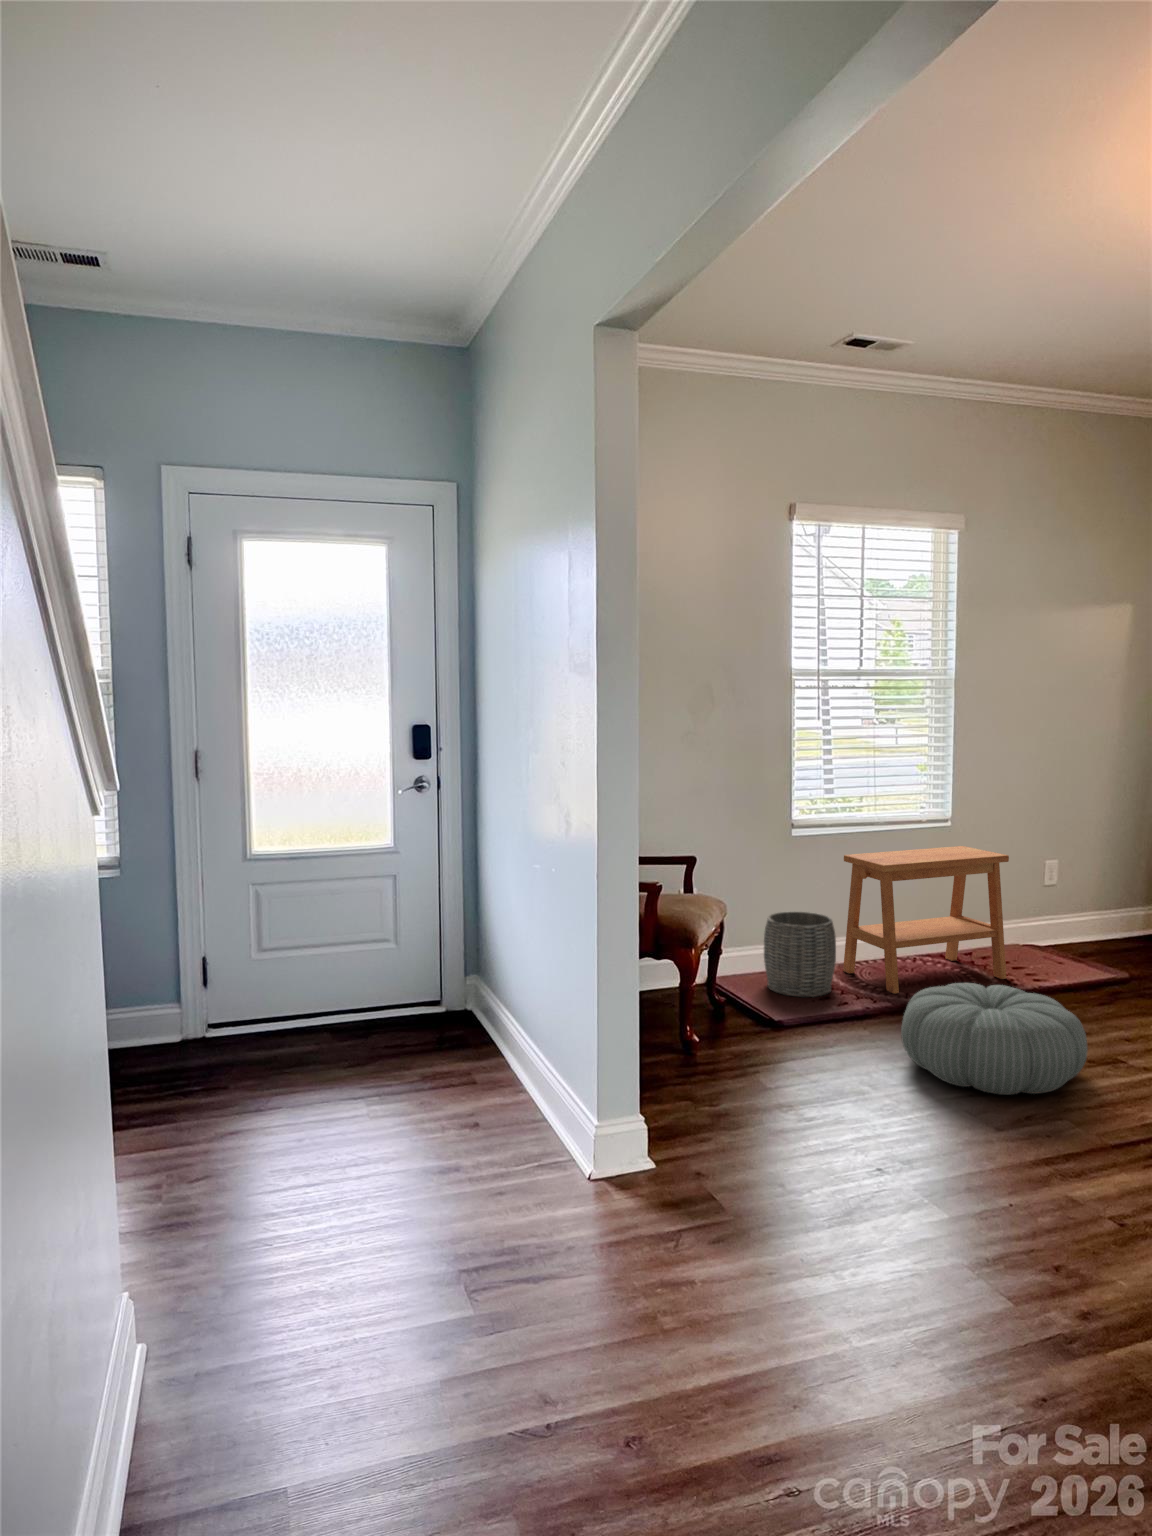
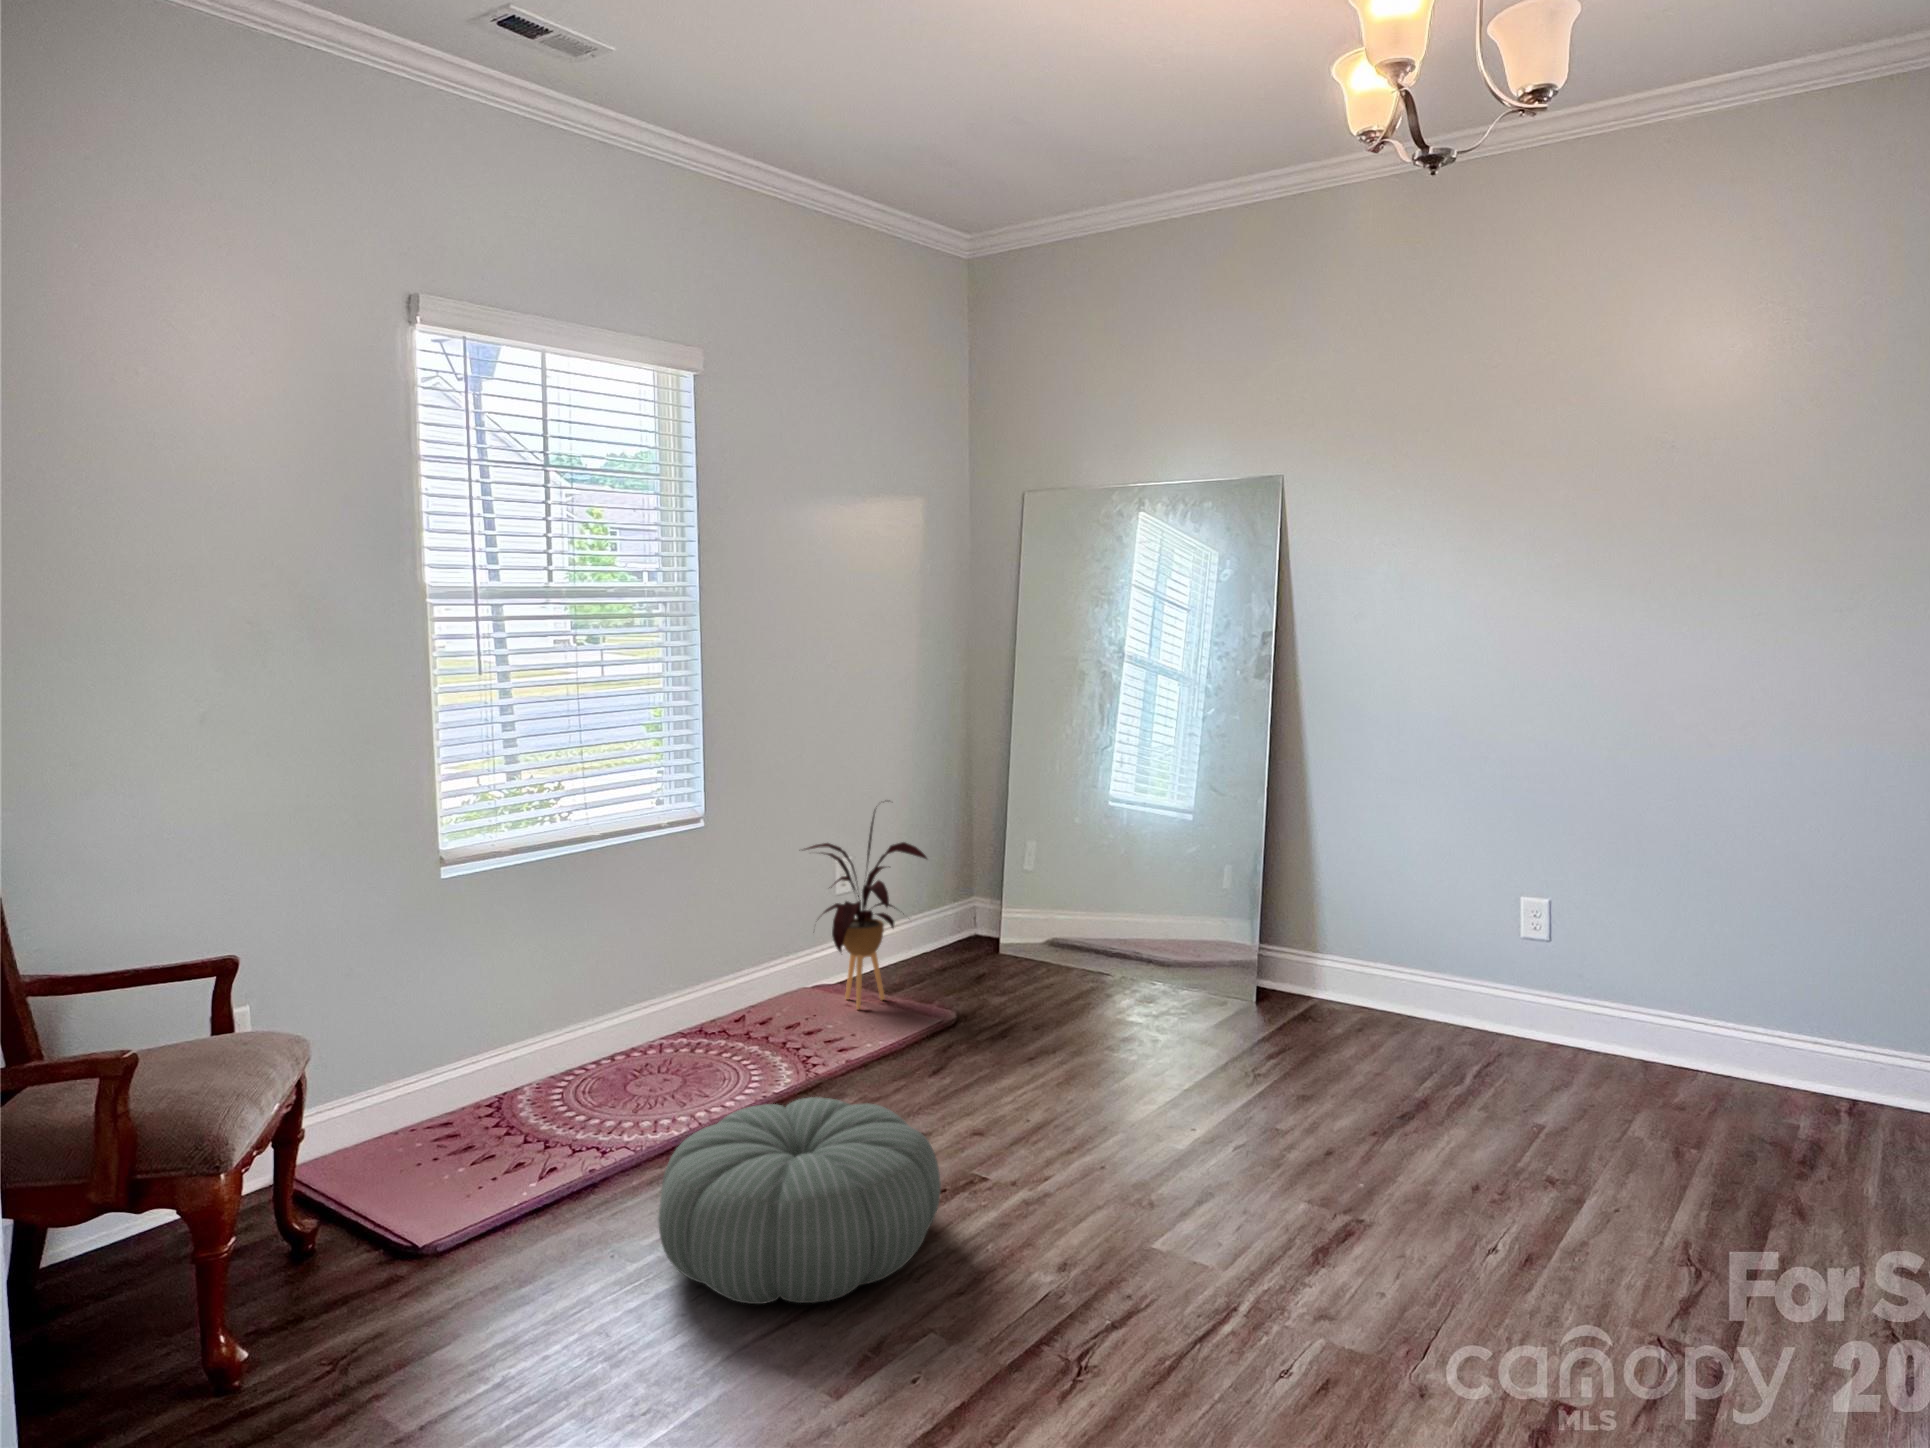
house plant: none [1017,819,1116,963] -> present [804,806,927,1009]
side table: present [843,846,1009,994] -> none [538,857,798,1124]
woven basket: present [764,912,836,997] -> none [396,1011,533,1175]

